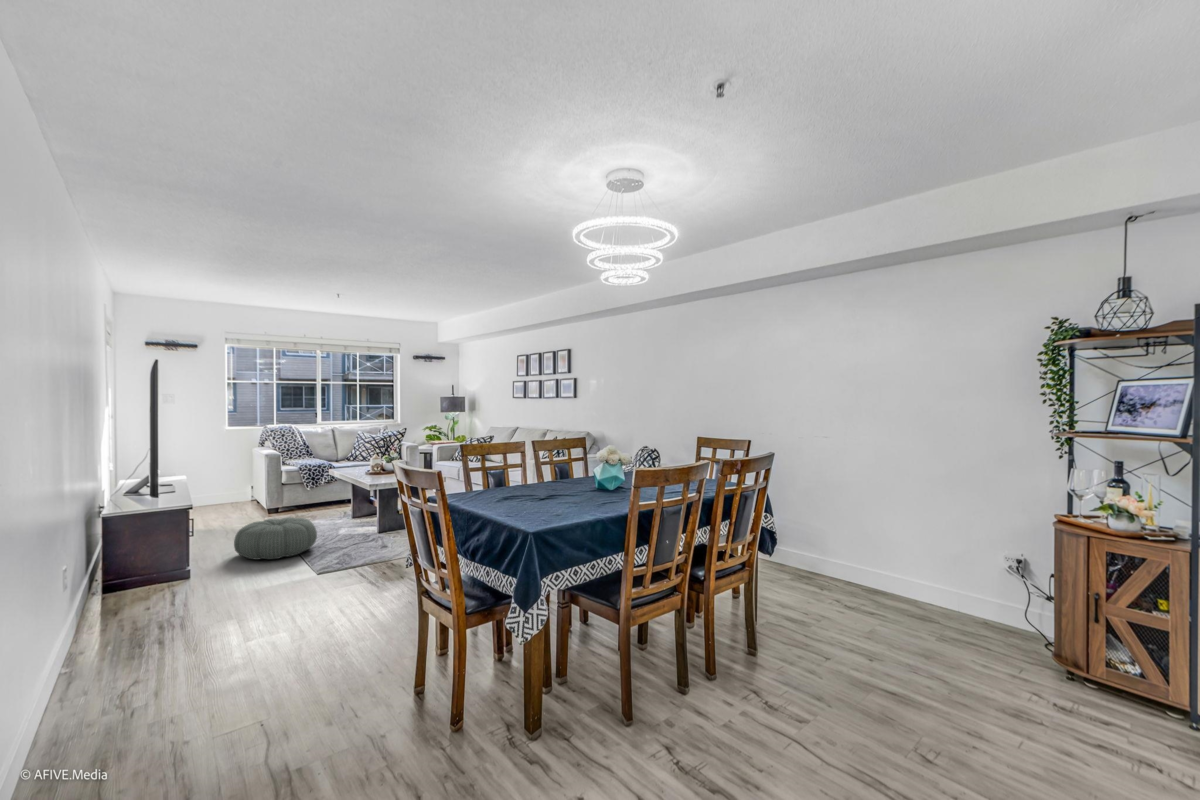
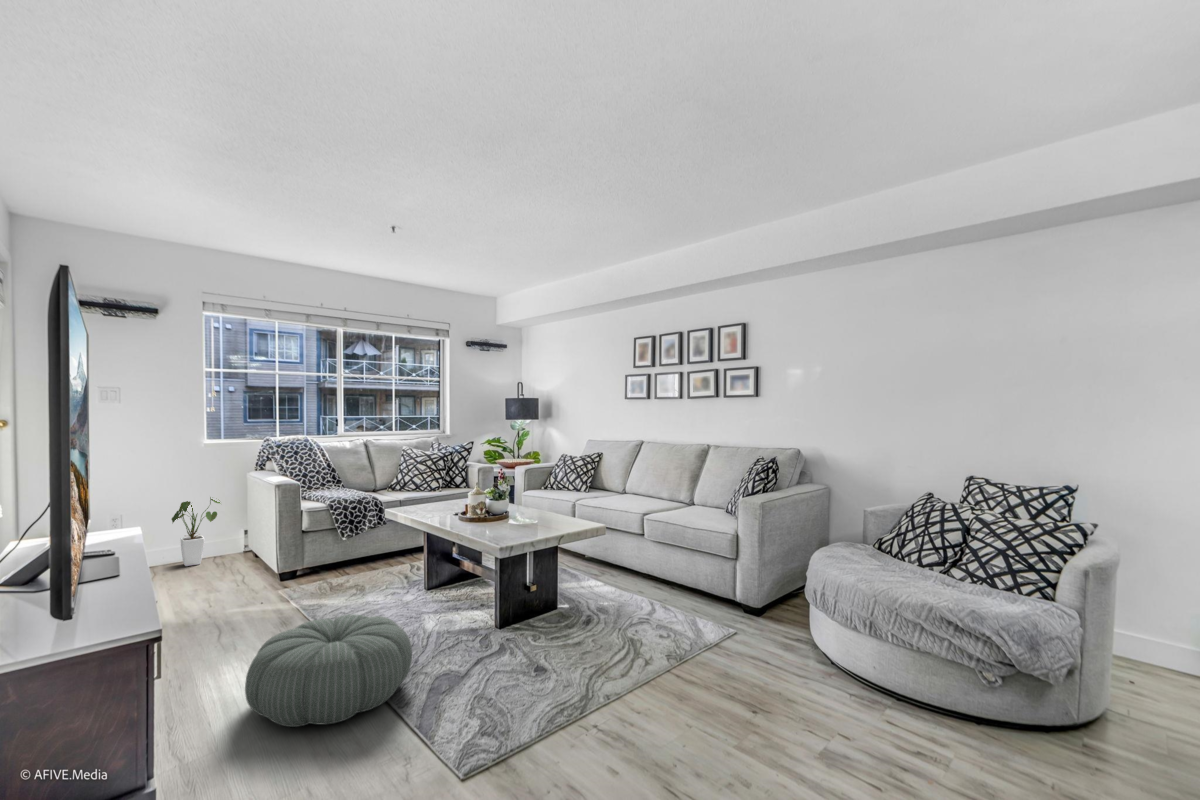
house plant: none [208,463,239,505] -> present [172,497,220,566]

